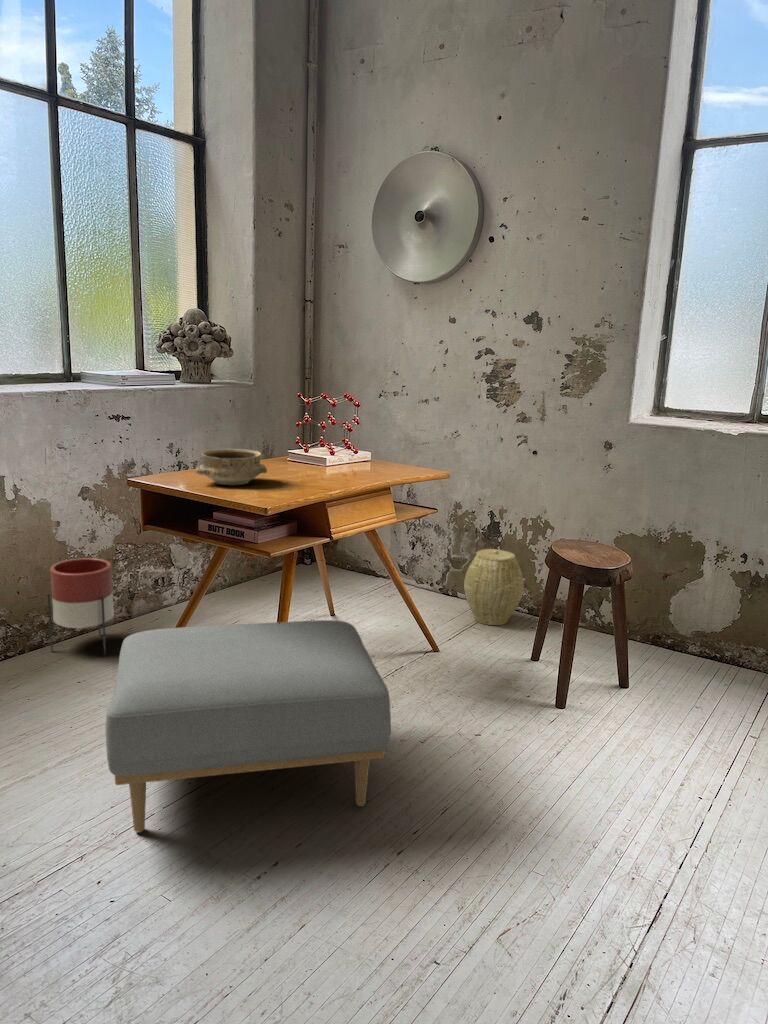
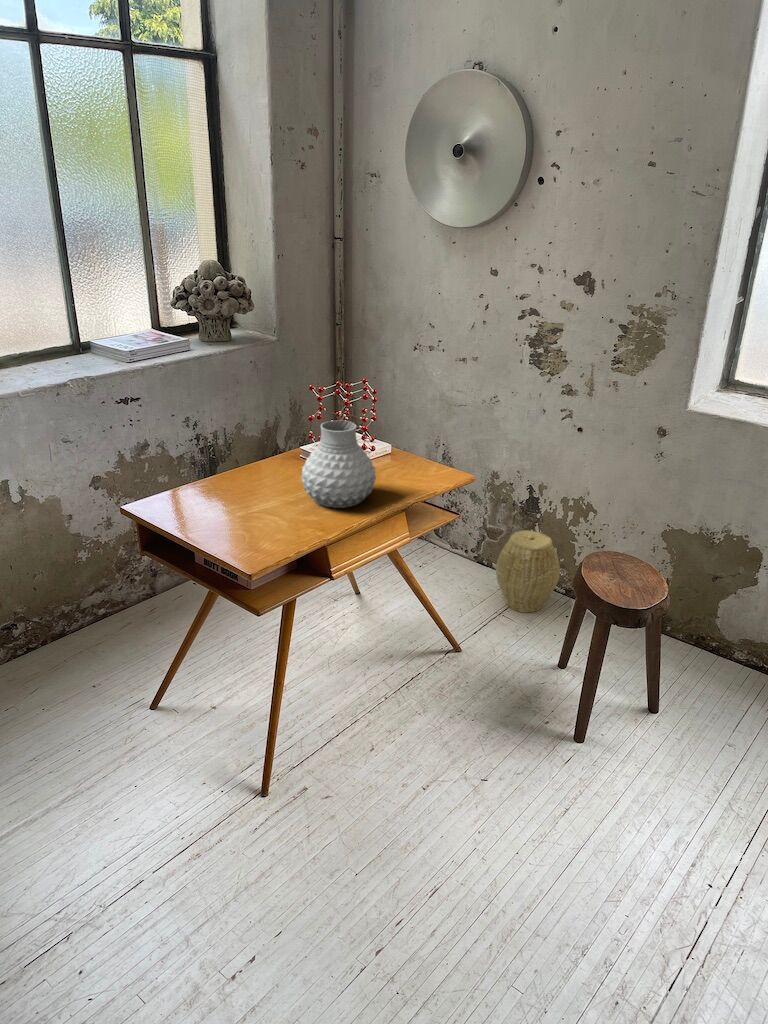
vase: none [298,406,367,481] -> present [301,421,376,508]
ceramic bowl: present [195,449,267,485] -> none [186,474,263,523]
planter: present [47,558,114,655] -> none [64,549,132,648]
ottoman: present [106,620,391,832] -> none [86,663,379,894]

